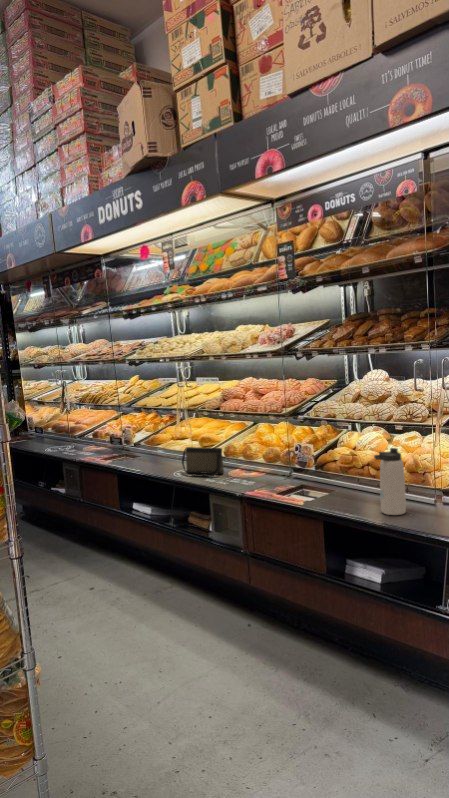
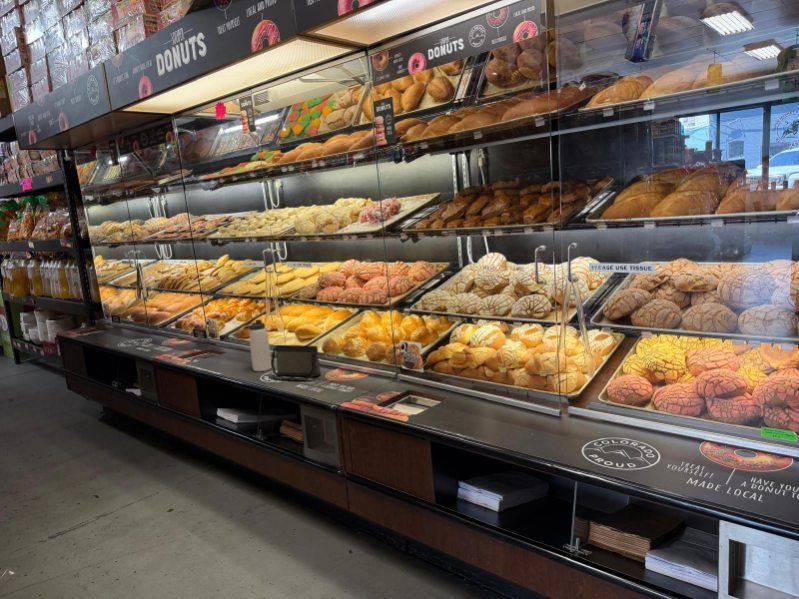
thermos bottle: present [374,448,406,515] -> present [244,320,272,371]

